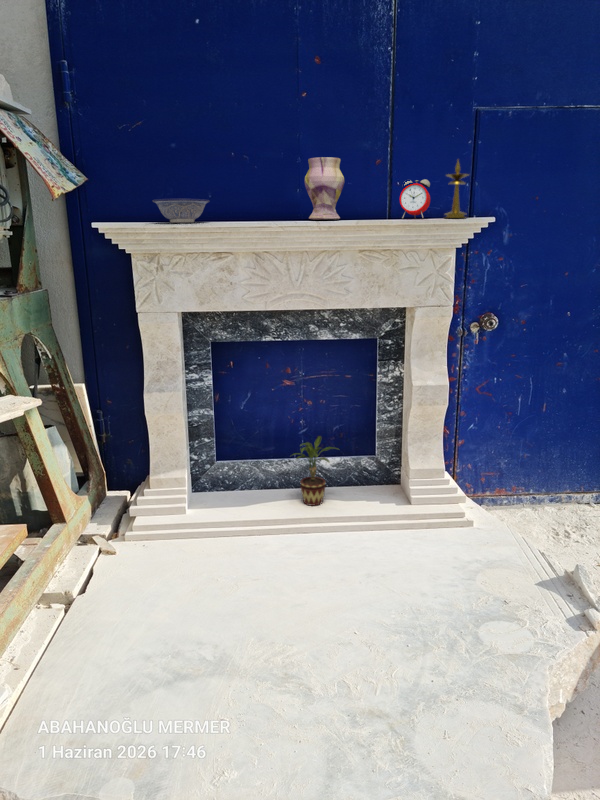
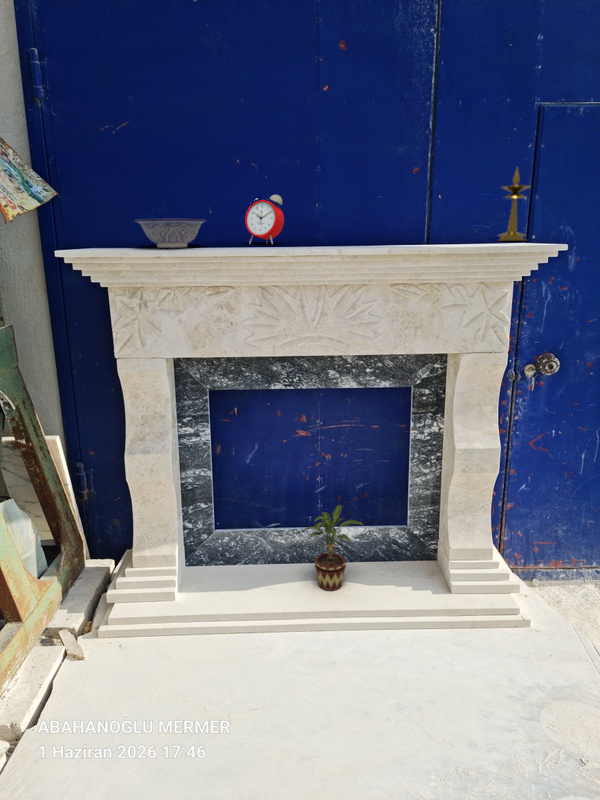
vase: present [304,157,344,220] -> none [324,166,374,243]
alarm clock: present [400,179,430,218] -> present [245,195,284,244]

